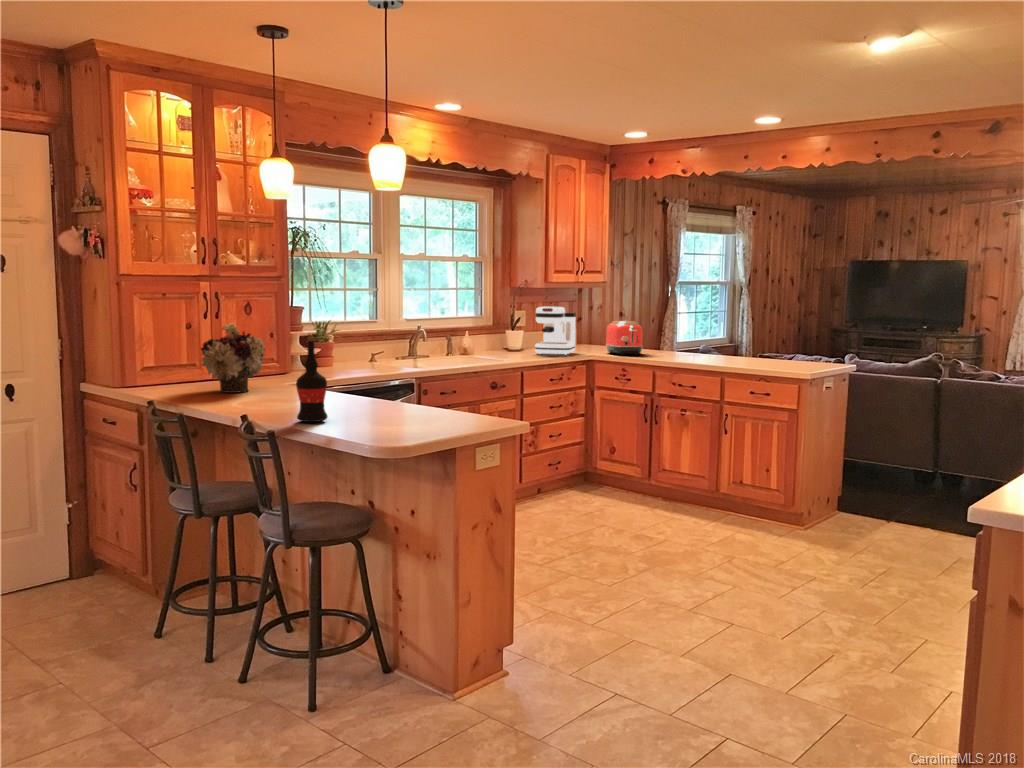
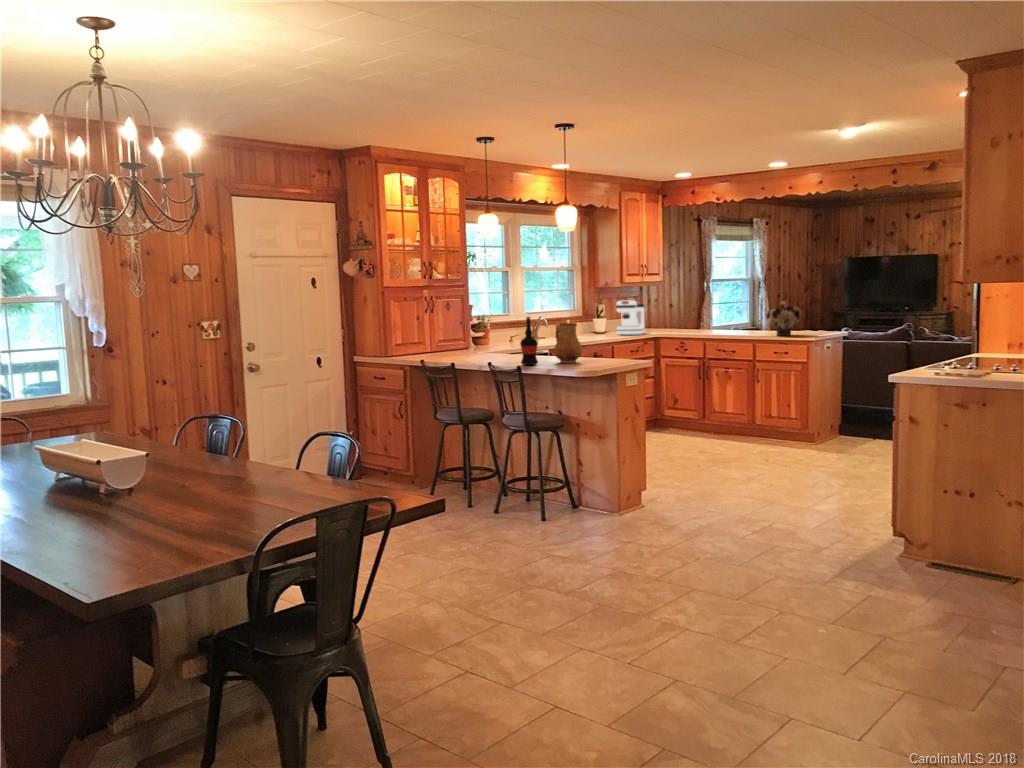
toaster: present [606,321,643,355] -> none [666,309,694,333]
flower arrangement: present [201,323,265,393] -> present [766,301,802,336]
ceramic pitcher: none [362,348,410,420] -> present [554,323,582,363]

